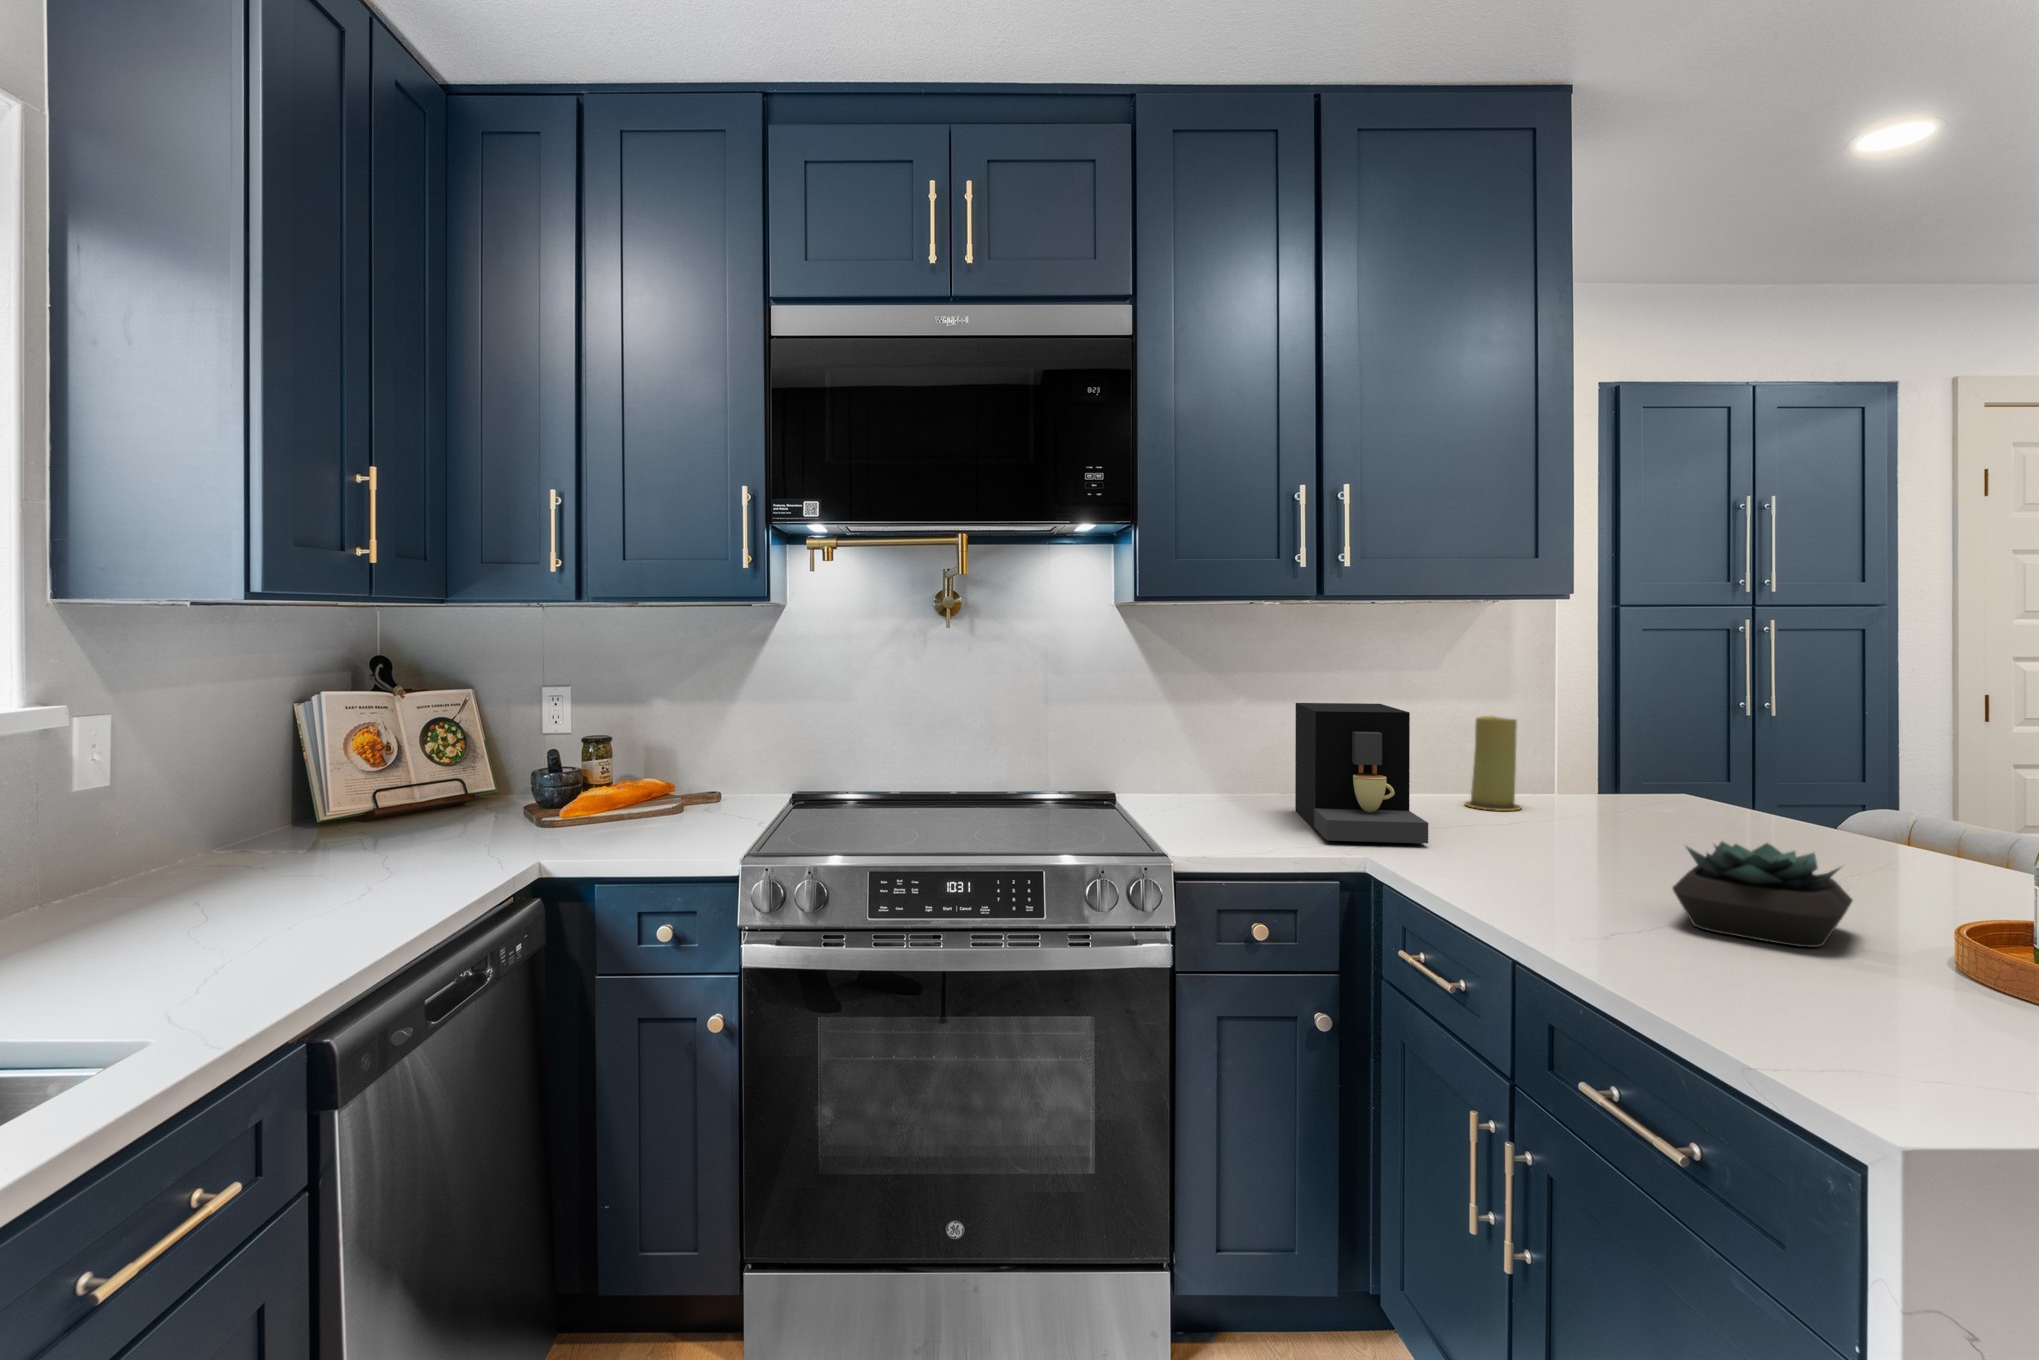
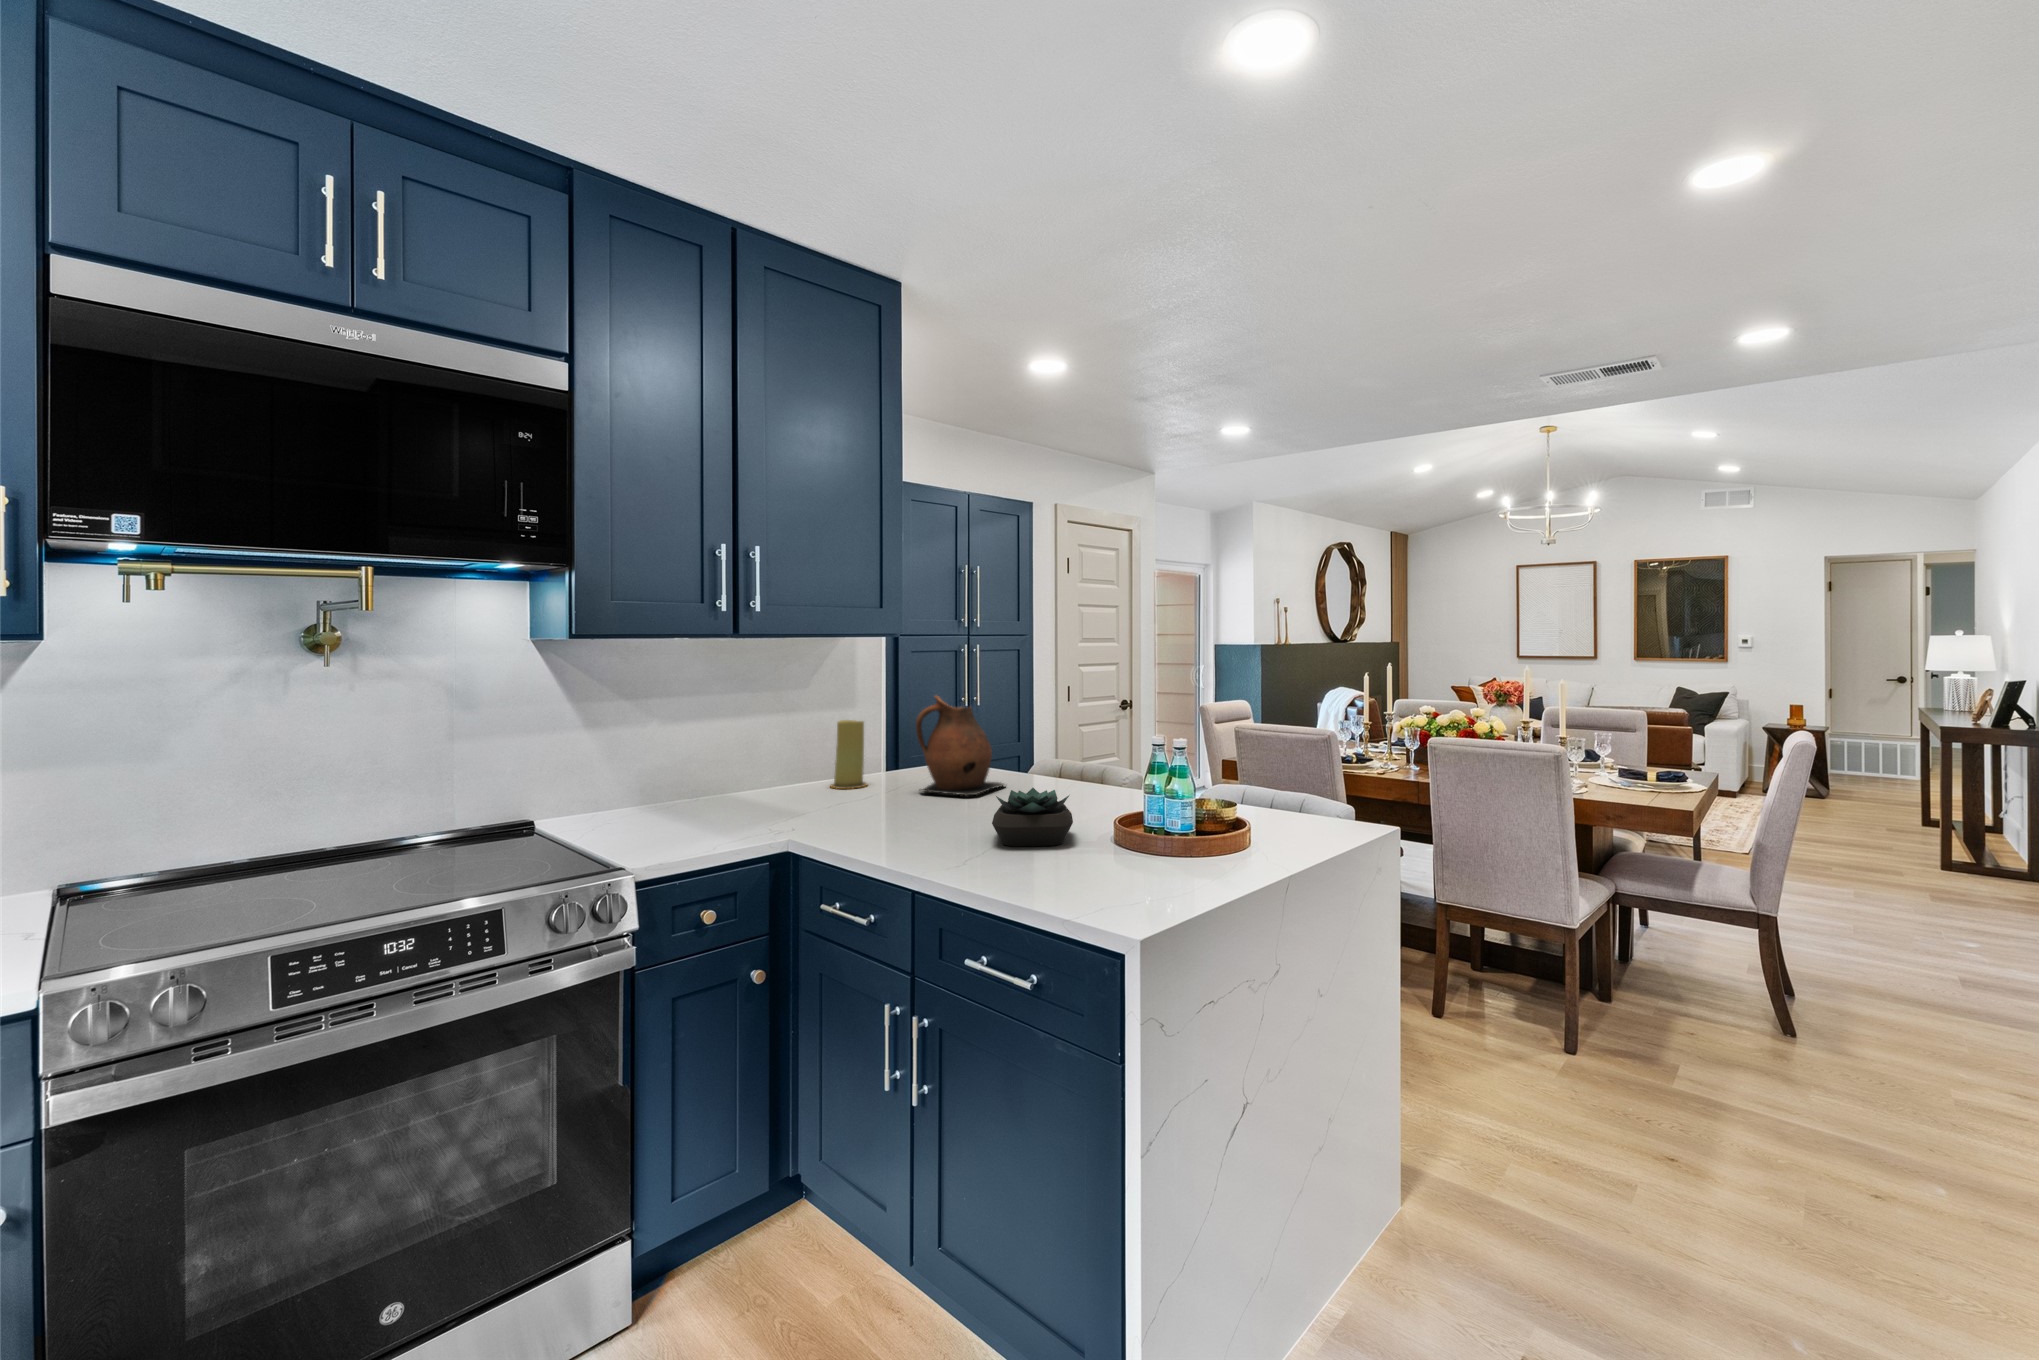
ceramic pitcher: none [1591,688,1763,847] -> present [916,696,1004,797]
coffee maker: present [1295,703,1428,843] -> none [709,717,827,831]

